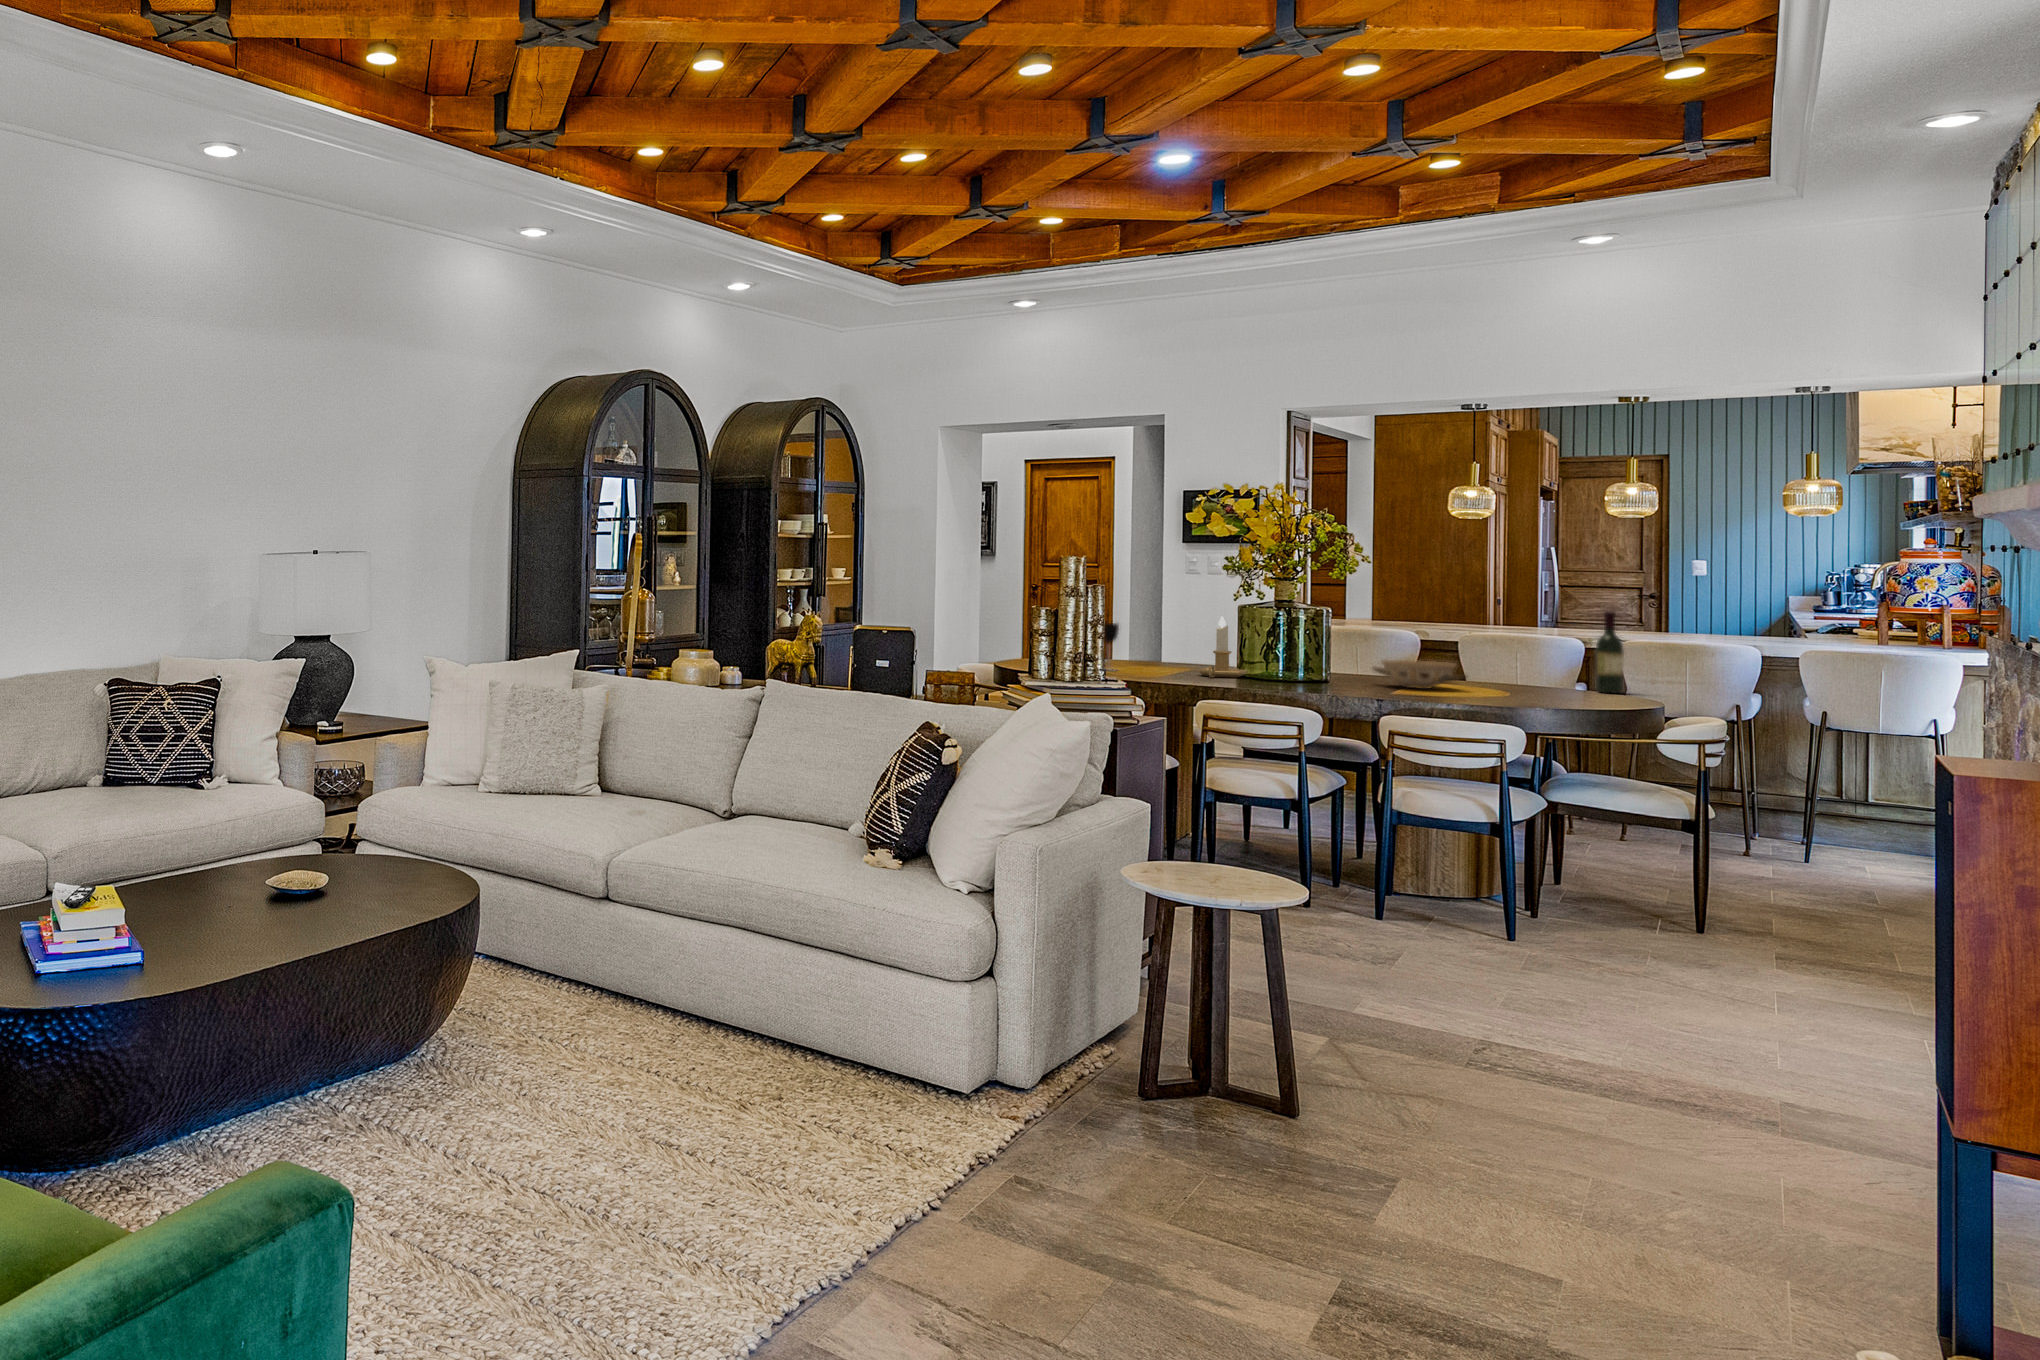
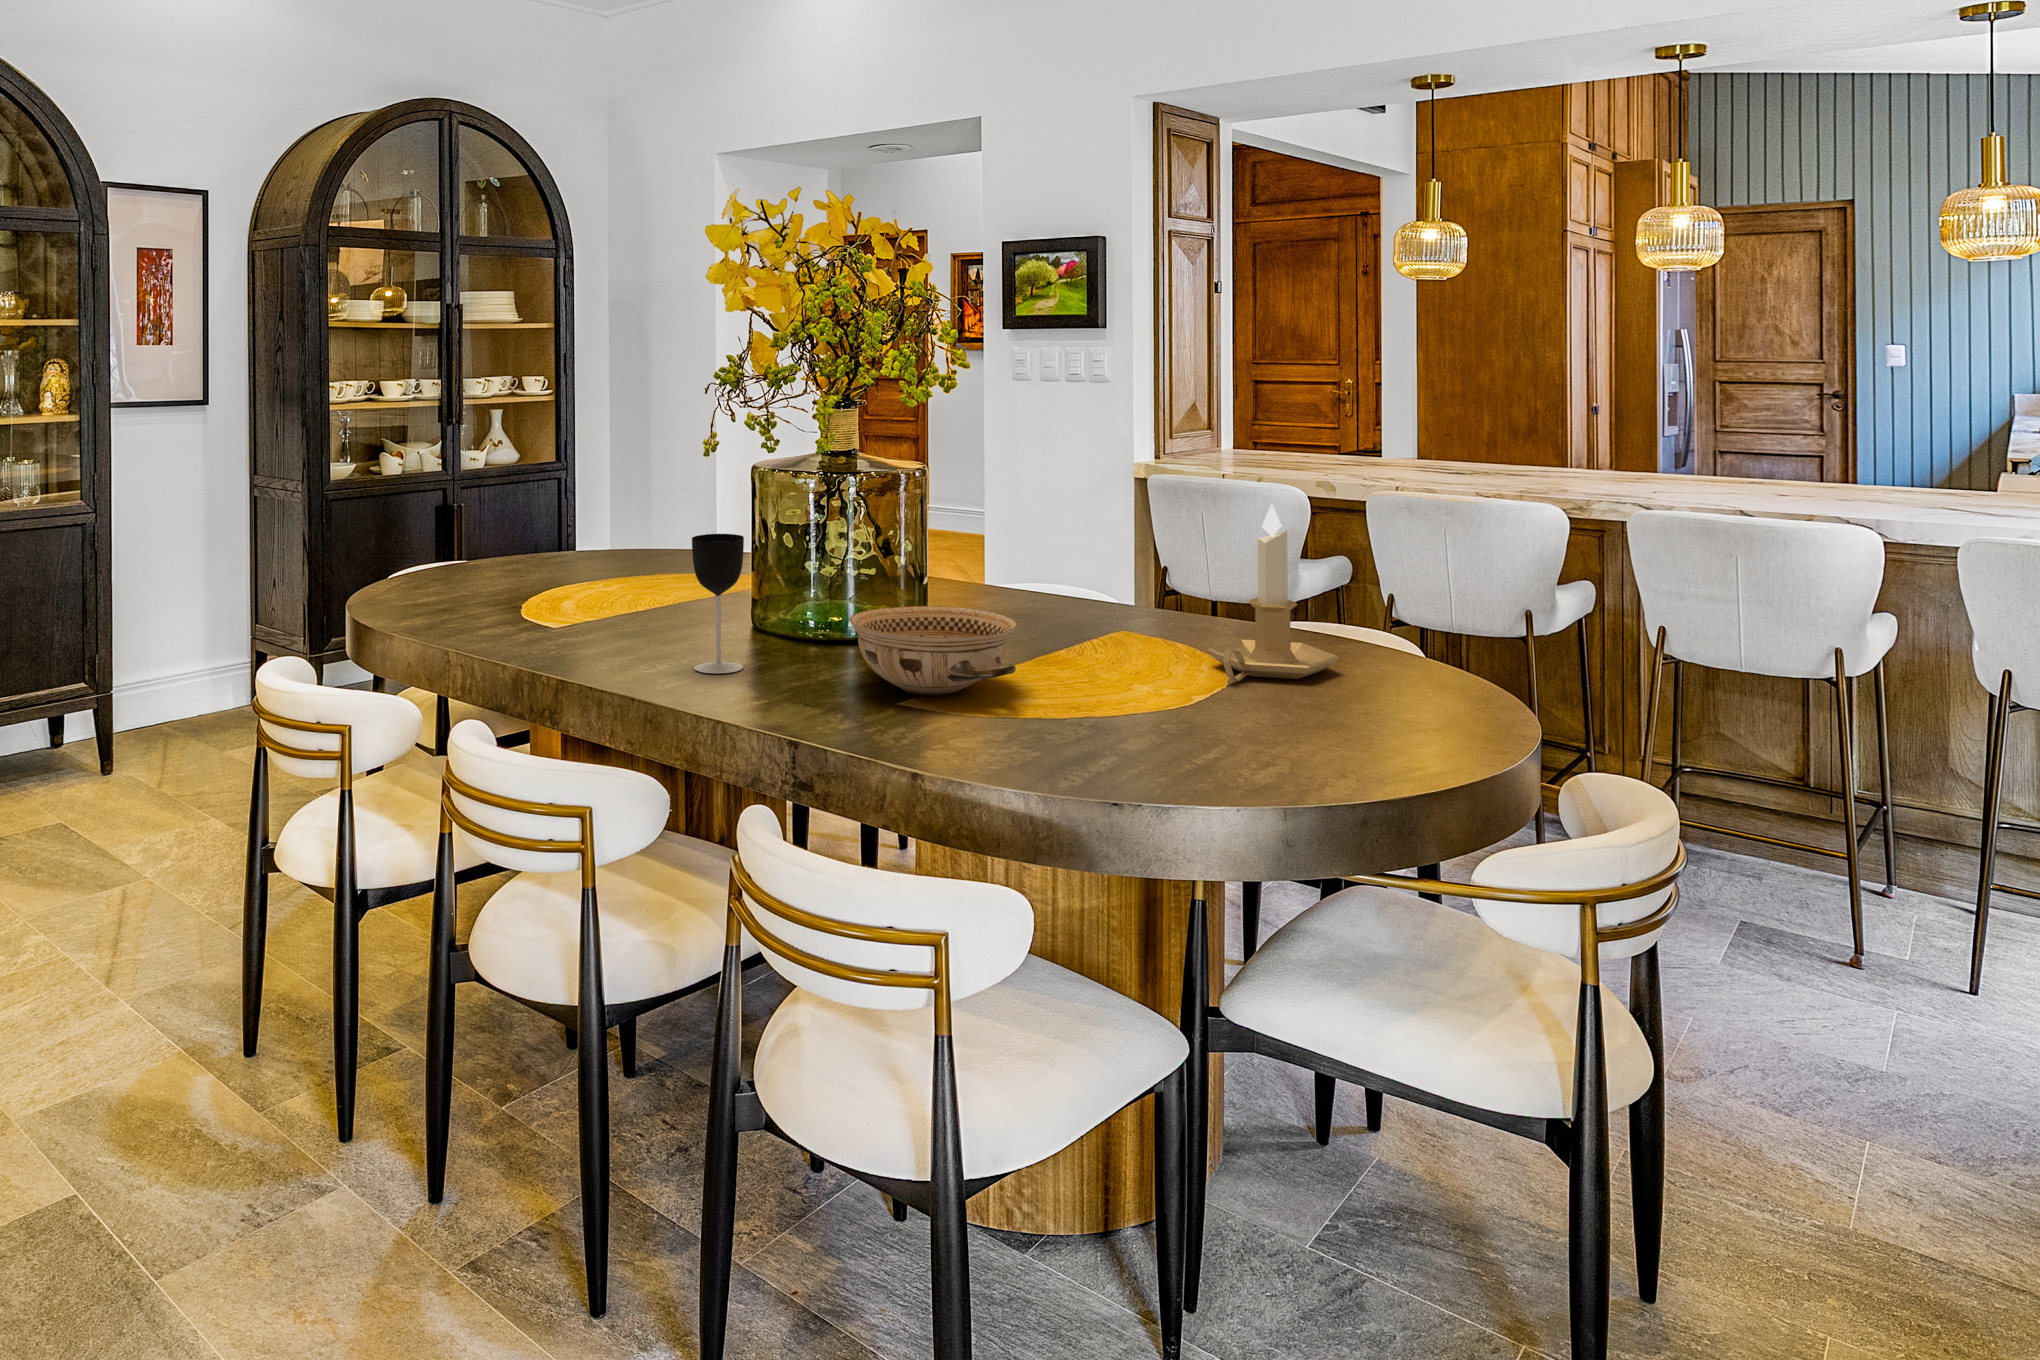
wine bottle: present [1596,611,1624,693] -> none [1354,488,1418,719]
candlestick: present [1197,616,1248,678] -> present [1208,504,1339,681]
wine glass: present [1104,623,1119,669] -> present [692,534,744,673]

